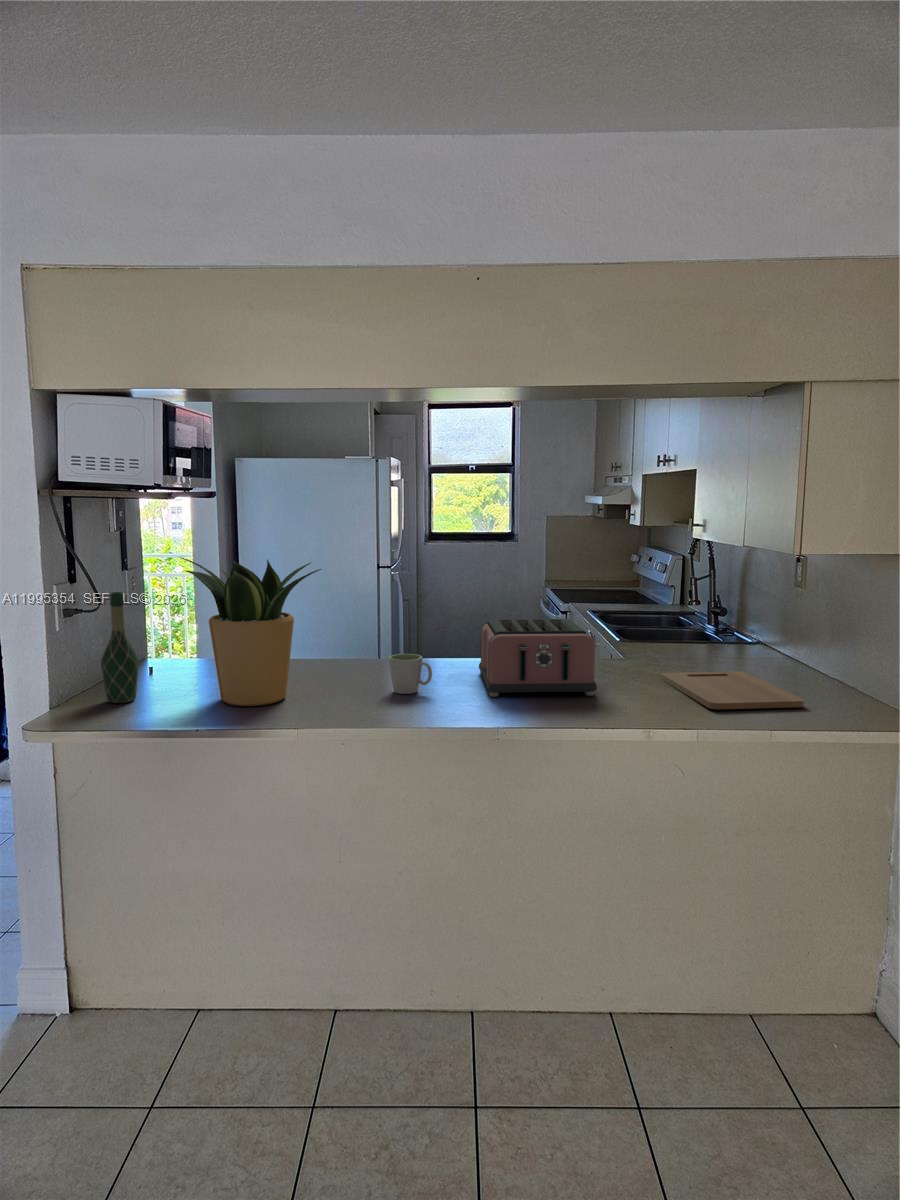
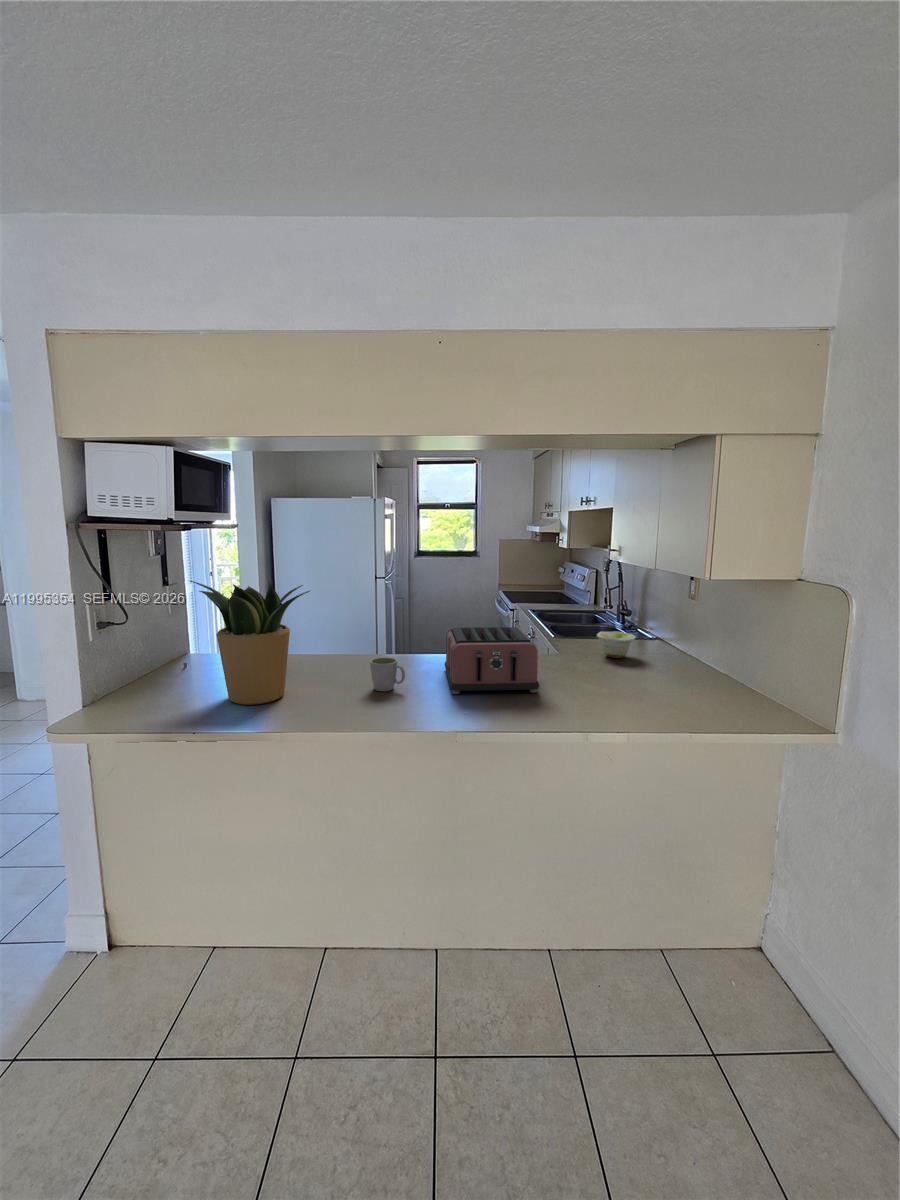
wine bottle: present [101,592,139,703] -> none [126,609,160,702]
bowl: none [673,628,723,661] -> present [597,631,636,658]
cutting board: present [662,671,804,709] -> none [590,668,709,707]

